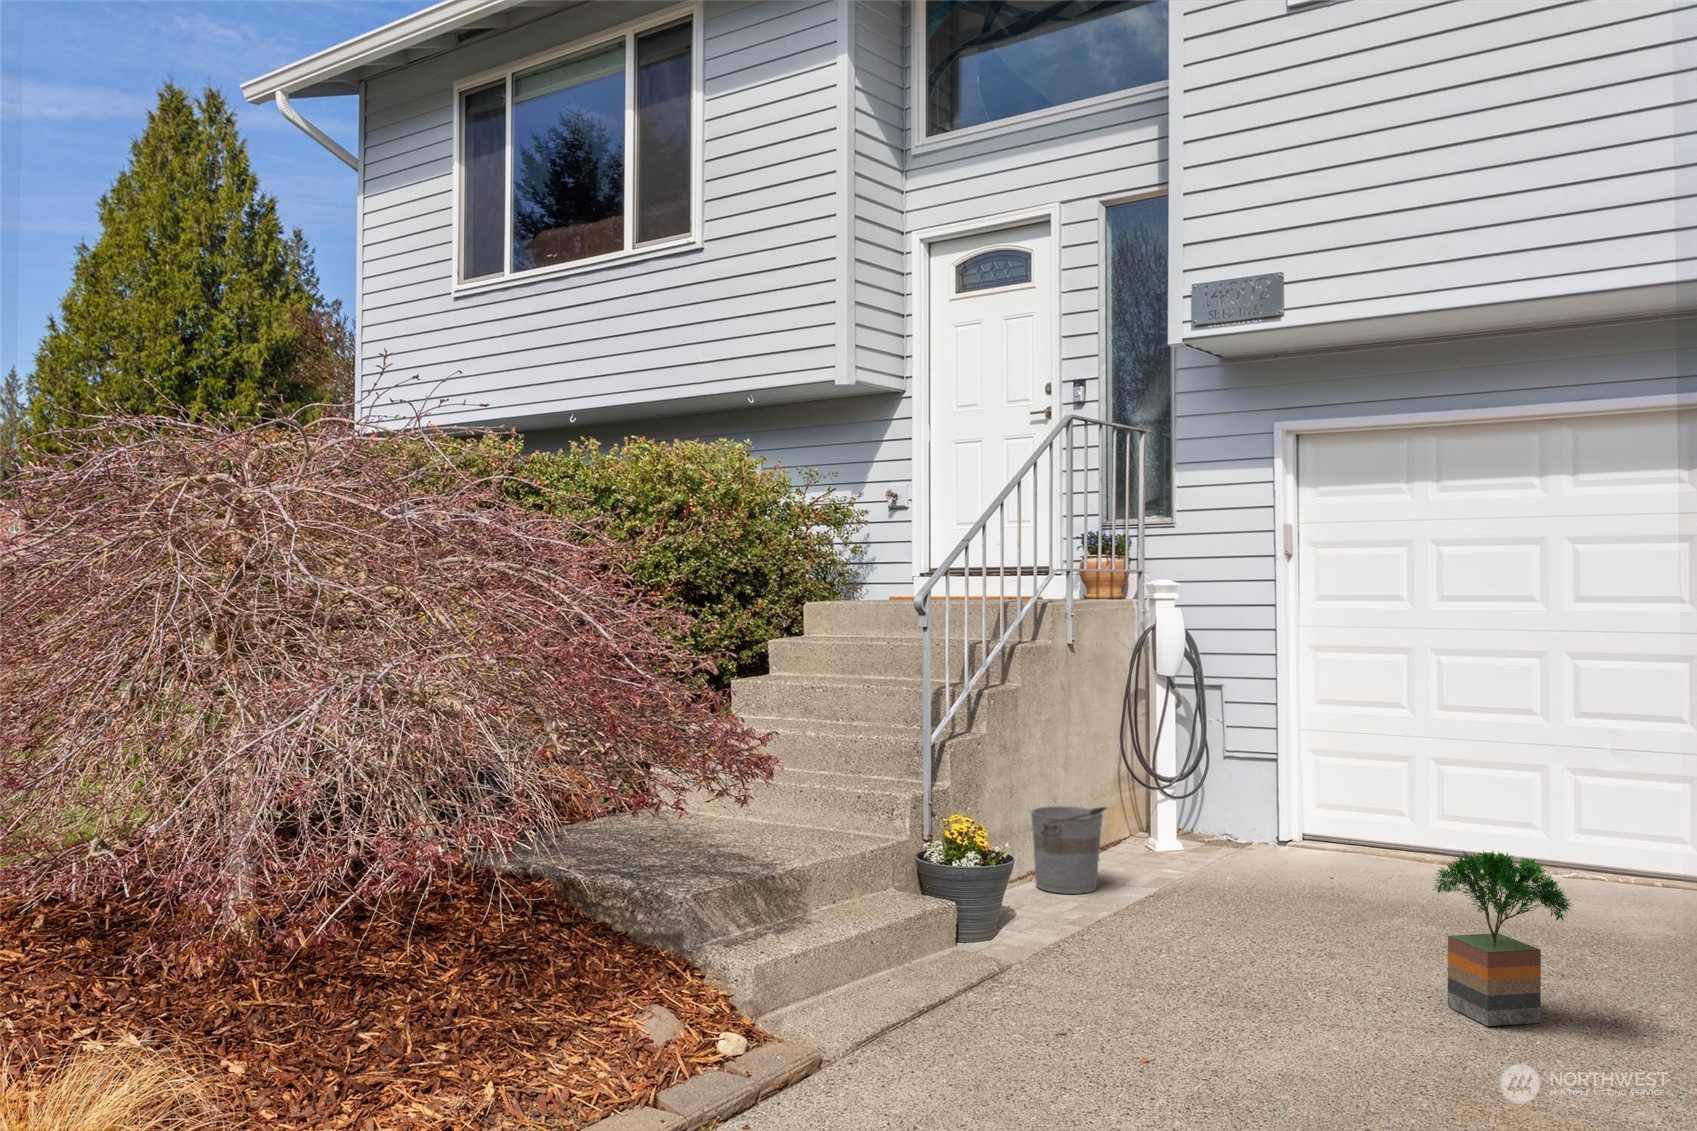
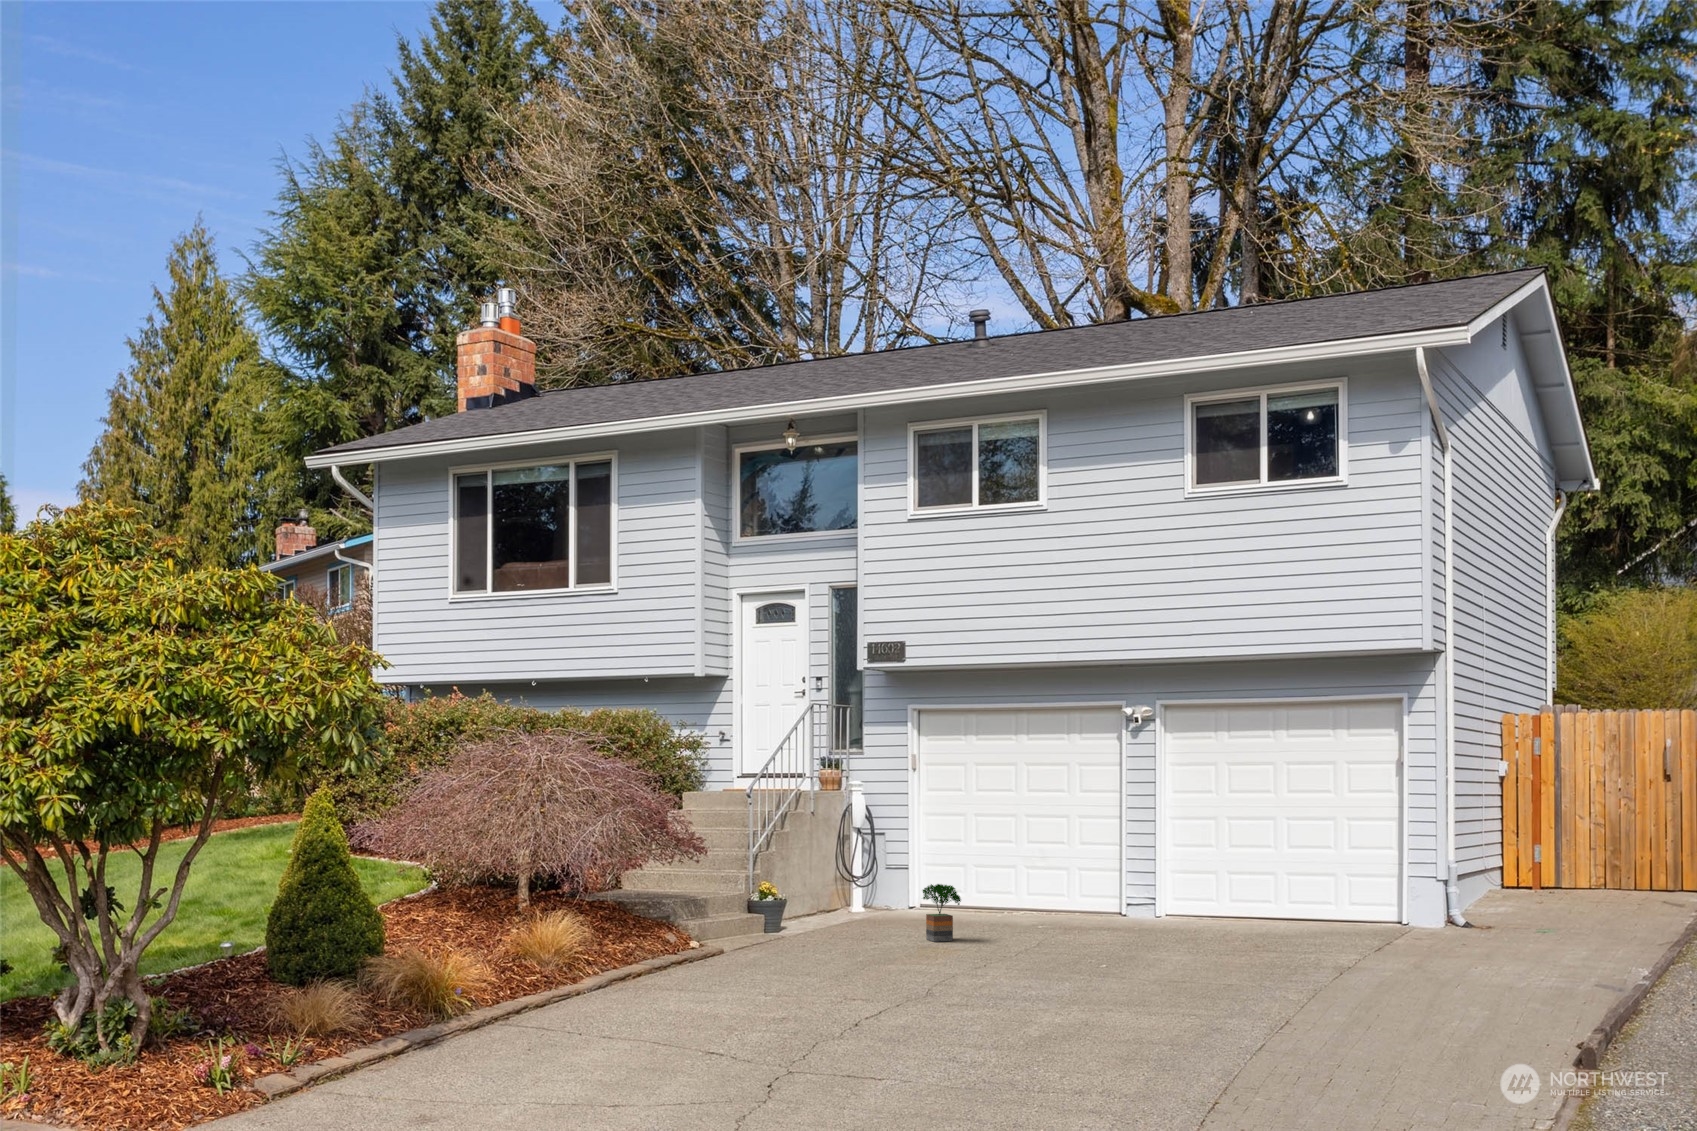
bucket: present [1031,806,1107,894] -> none [788,885,822,922]

